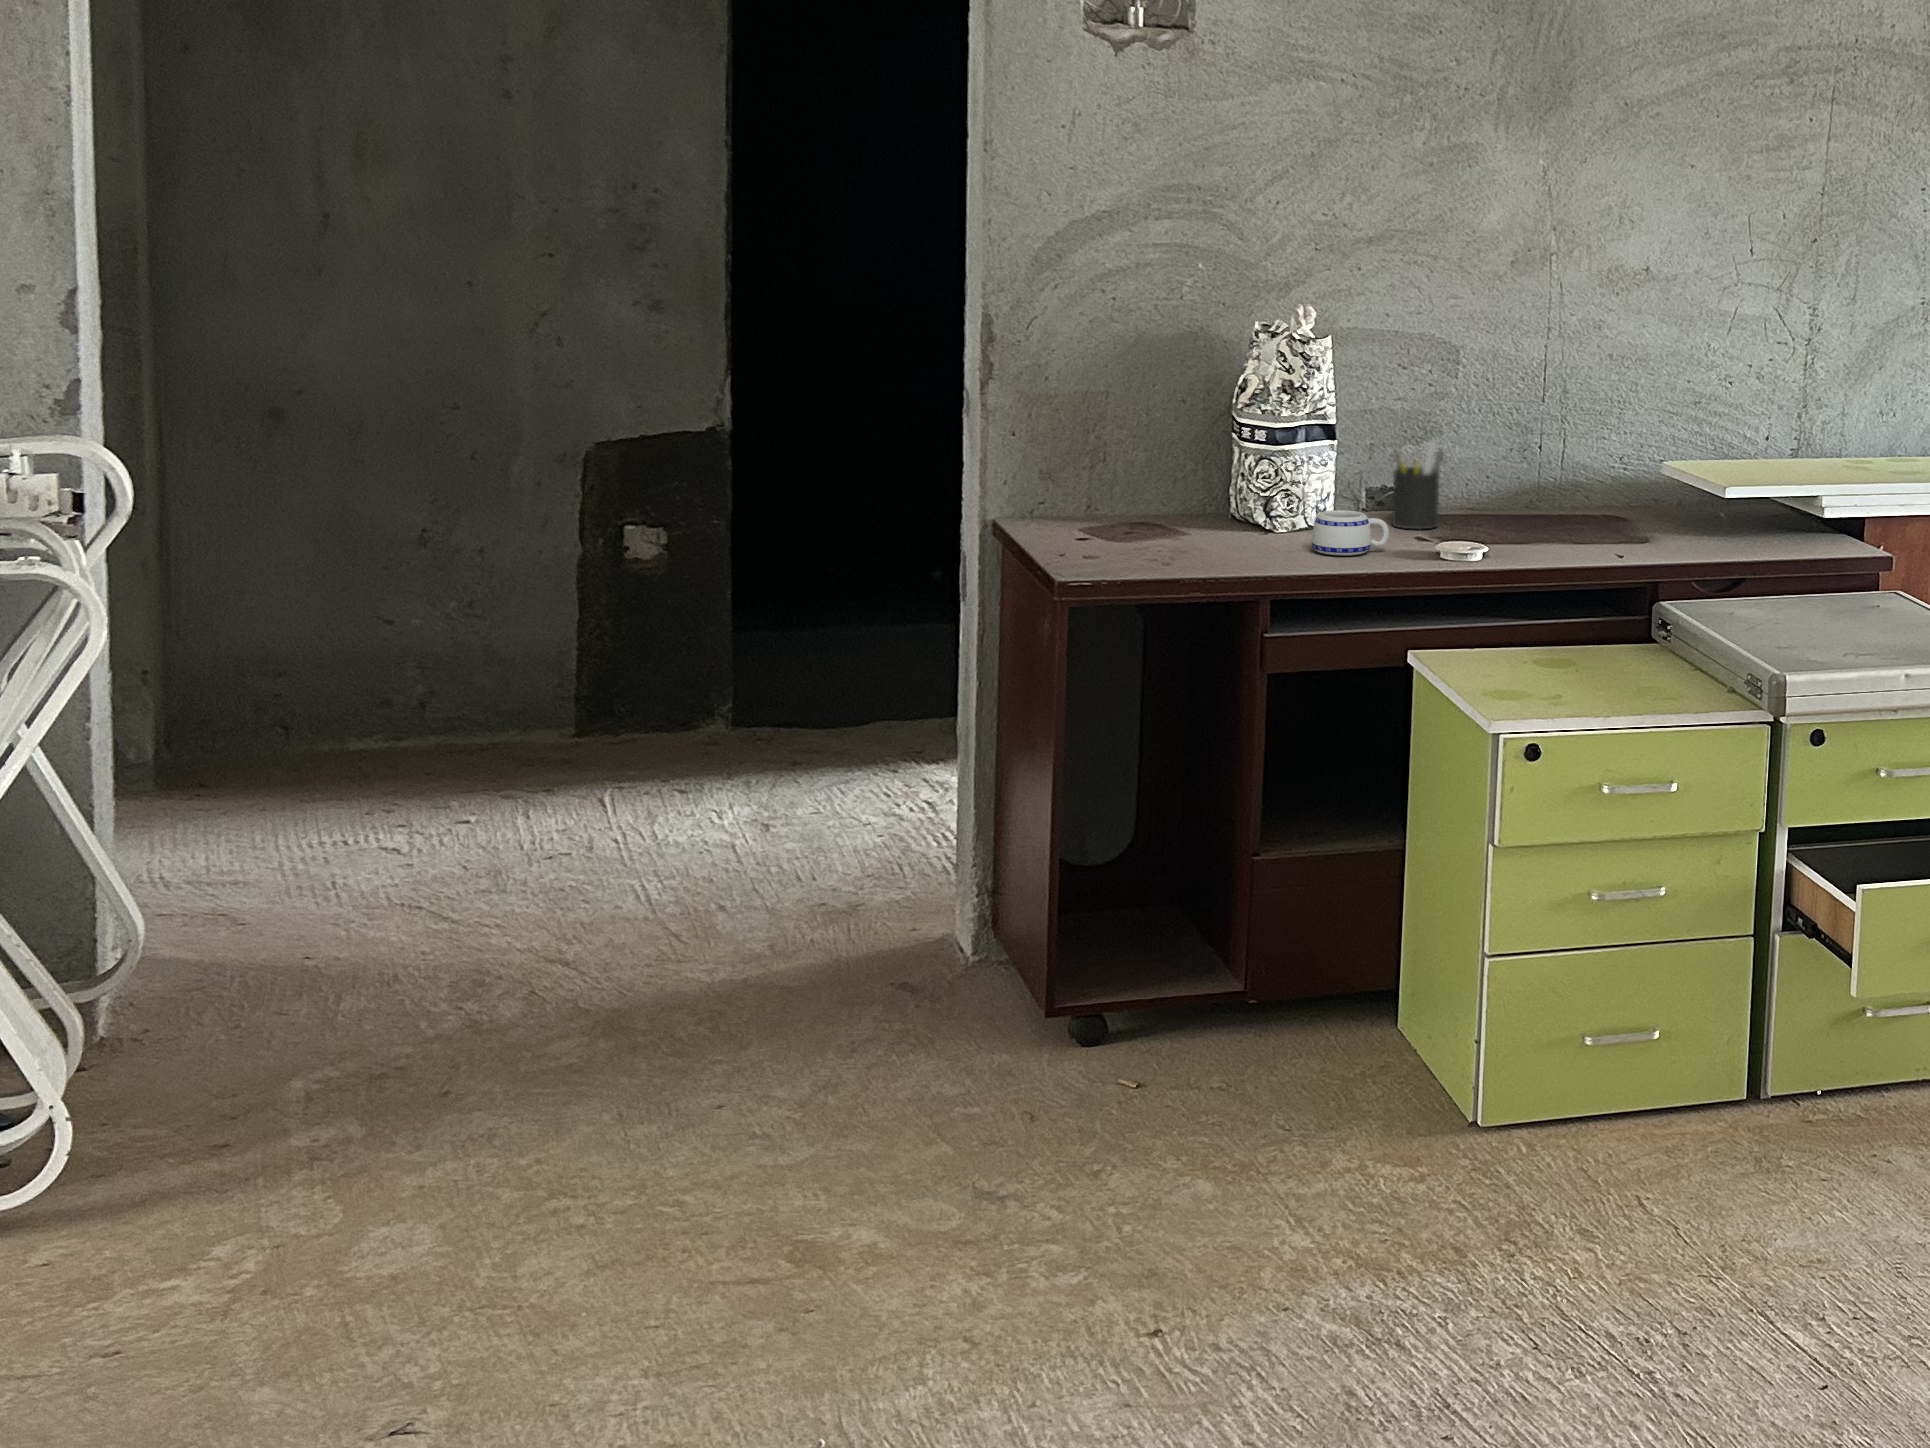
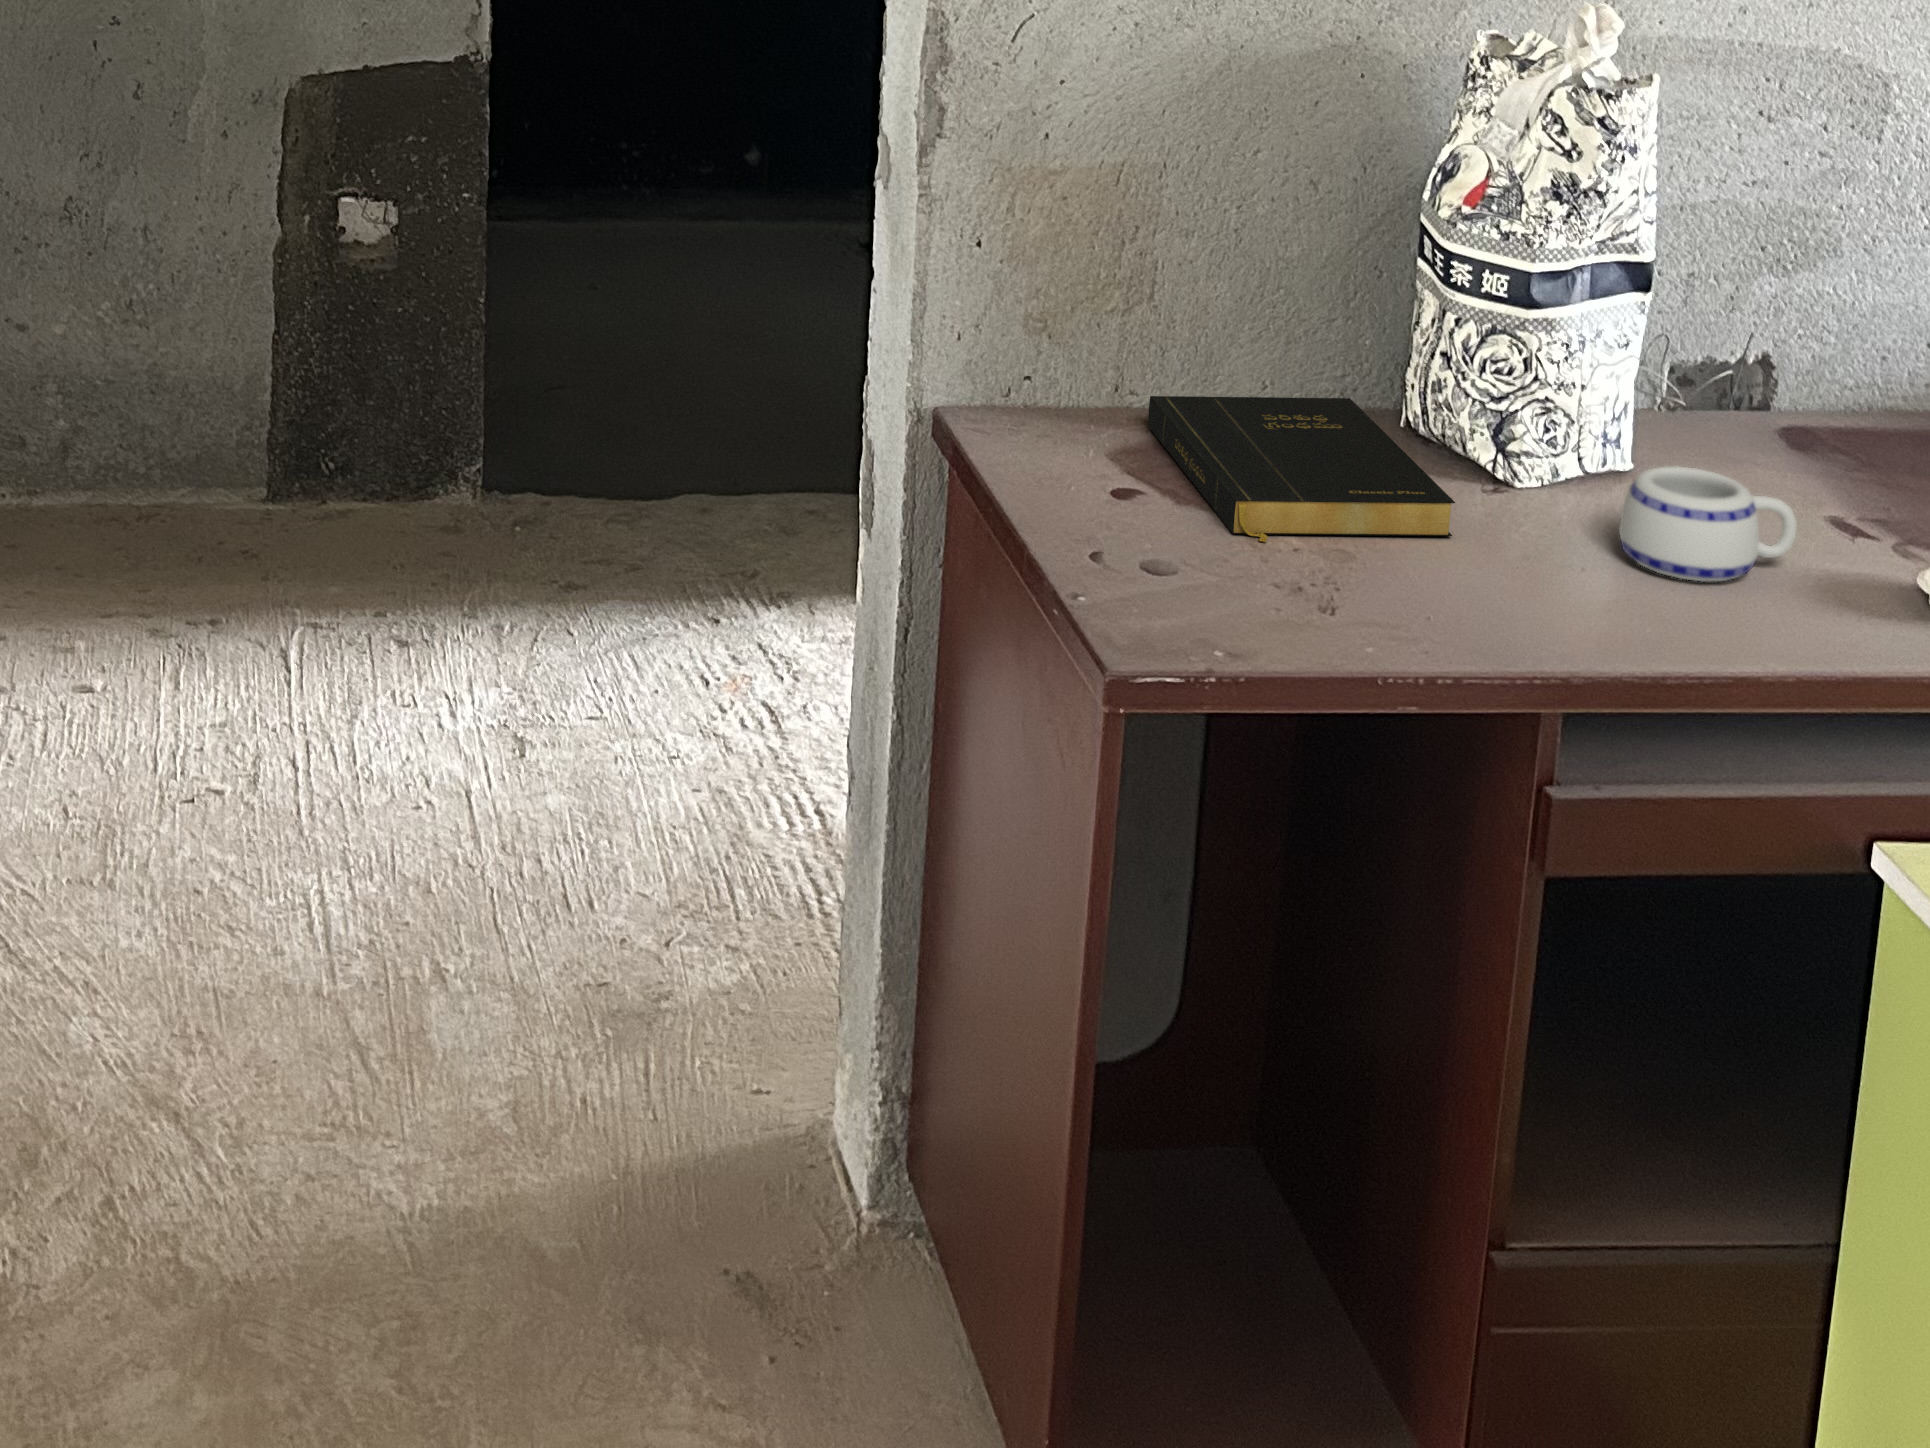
pen holder: present [1392,441,1444,529] -> none [1740,297,1874,478]
book: none [1103,507,1237,553] -> present [1148,396,1455,542]

